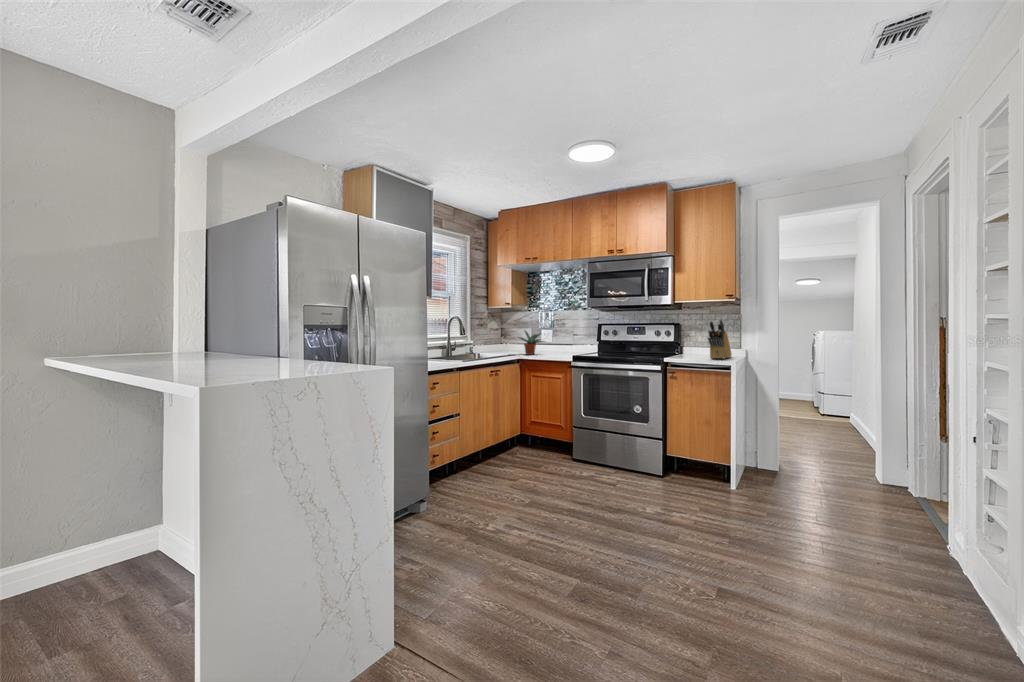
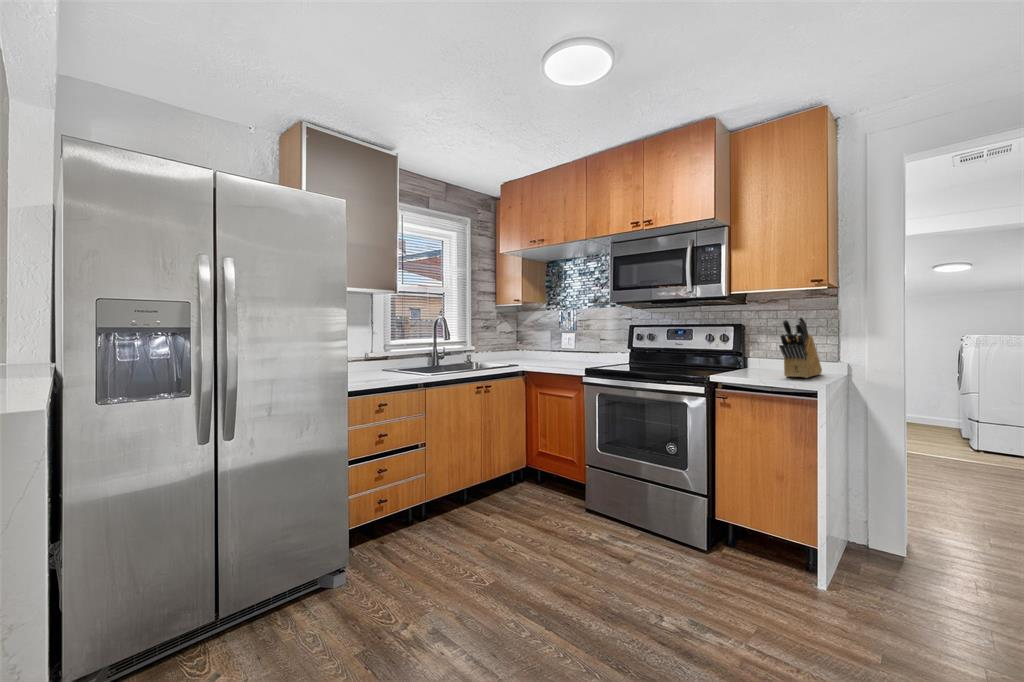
potted plant: present [519,331,544,355] -> none [518,333,559,366]

